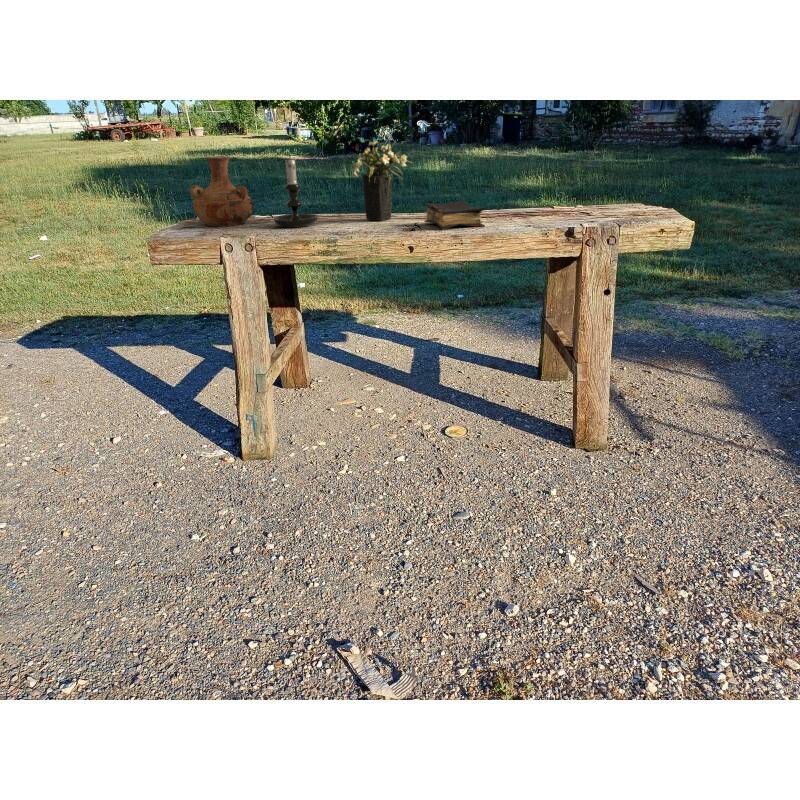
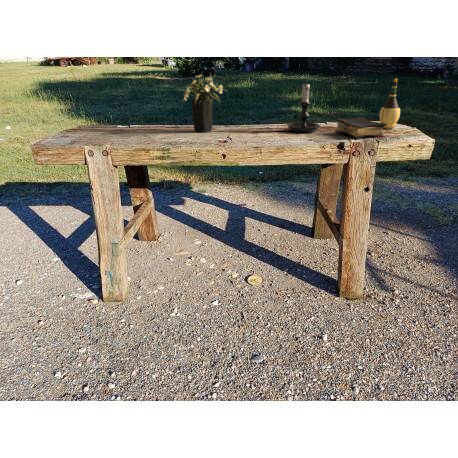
wine bottle: none [626,143,654,212] -> present [380,79,400,129]
candle holder: present [274,155,319,228] -> present [288,81,321,133]
vase: present [190,156,254,227] -> none [68,84,115,134]
book: present [424,201,485,230] -> present [334,117,387,139]

